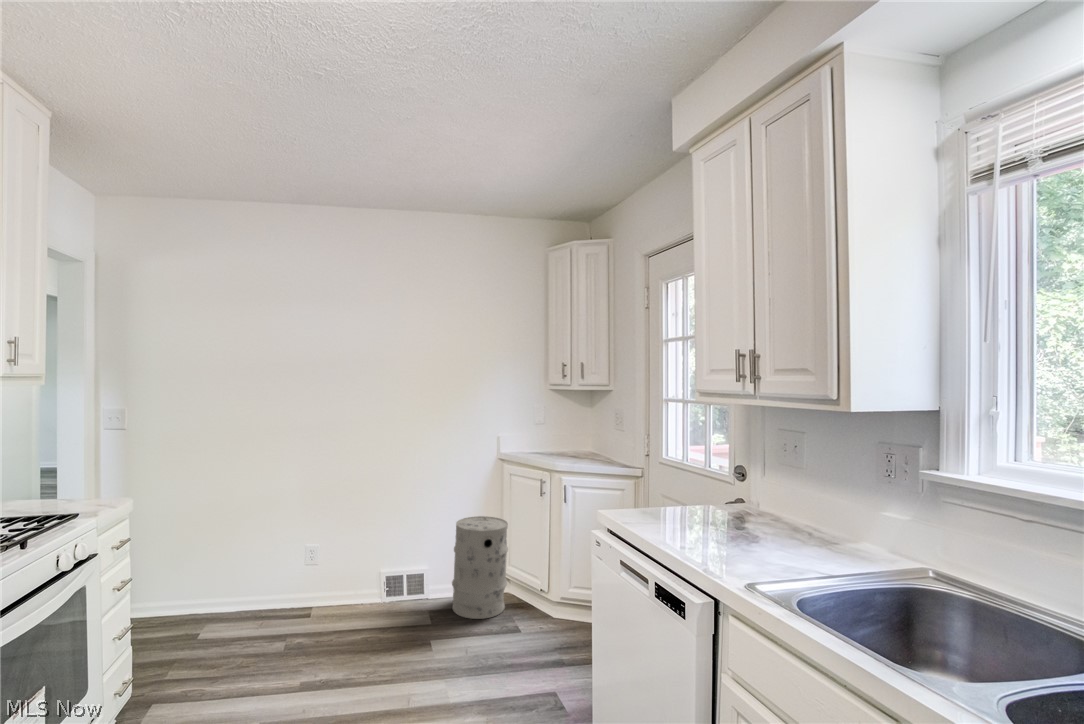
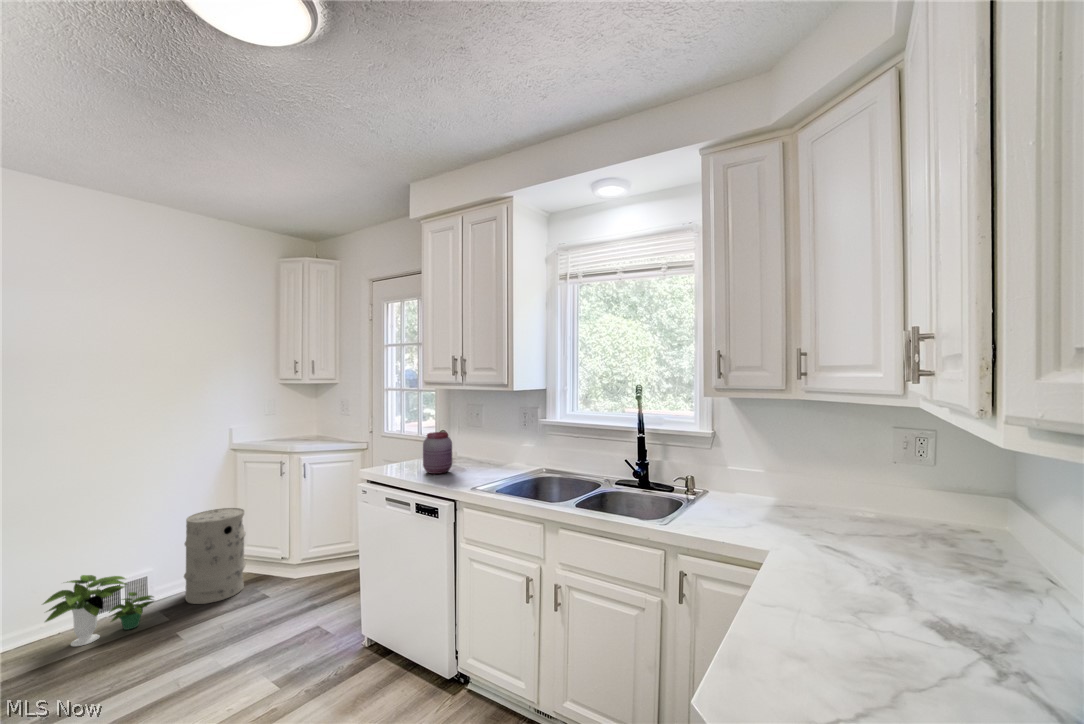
jar: none [682,470,730,539] -> present [423,432,452,474]
potted plant: none [338,558,423,627] -> present [43,575,153,646]

